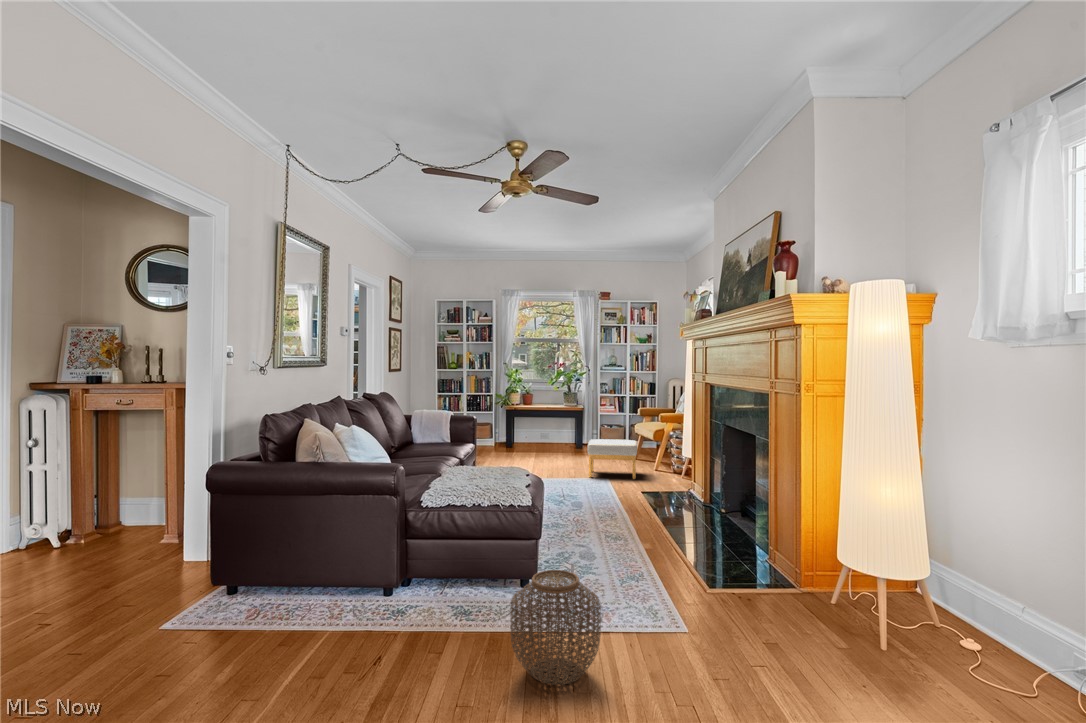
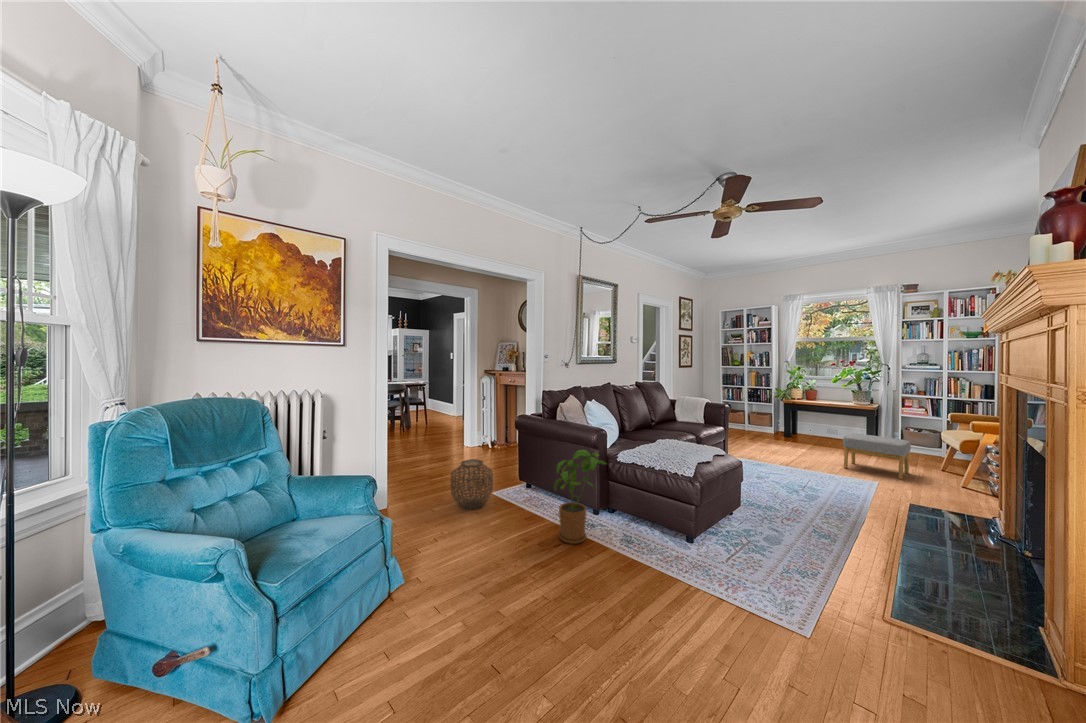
house plant: none [355,493,440,646] -> present [554,450,606,544]
woven basket: present [510,570,601,685] -> present [450,459,493,510]

